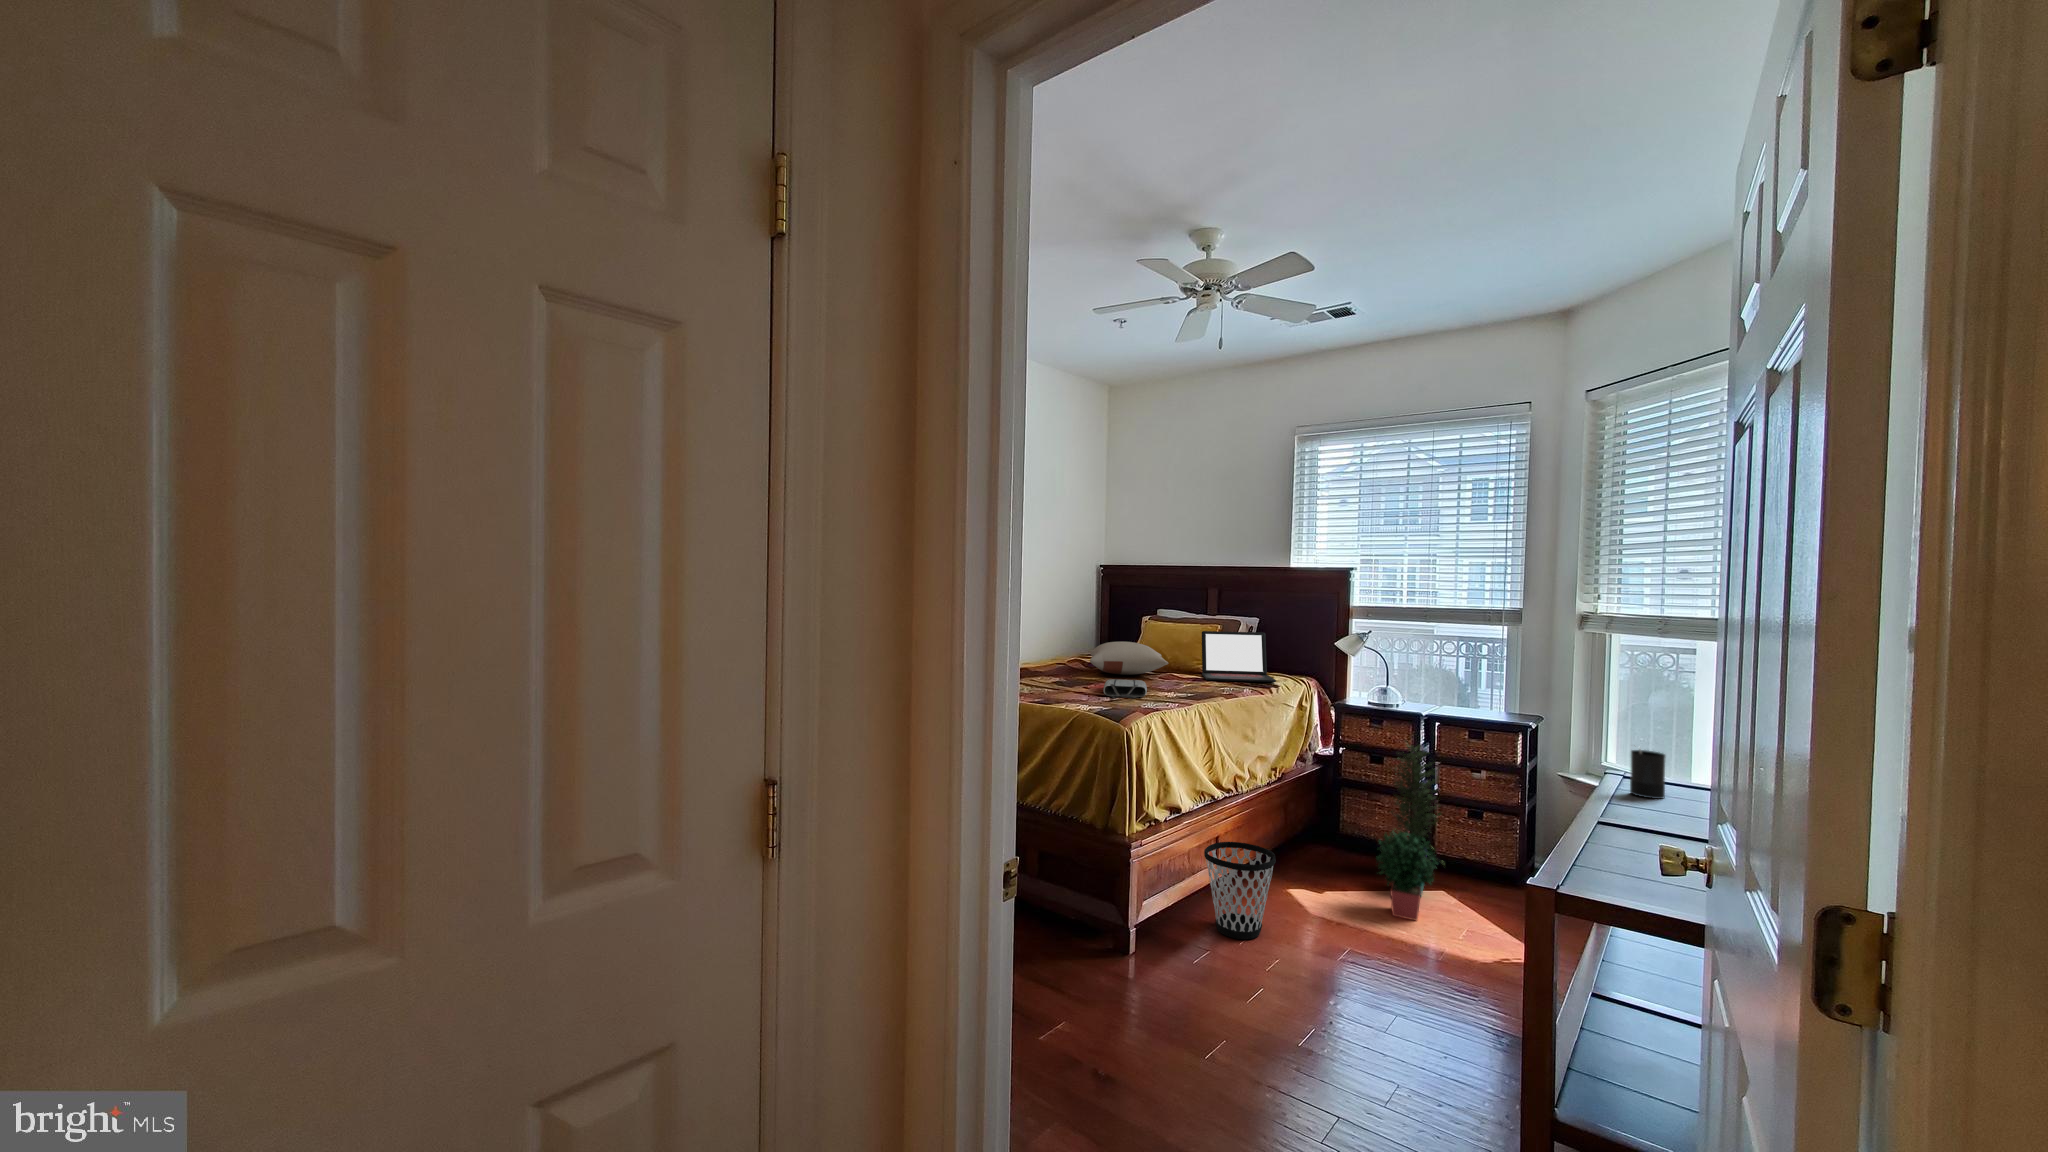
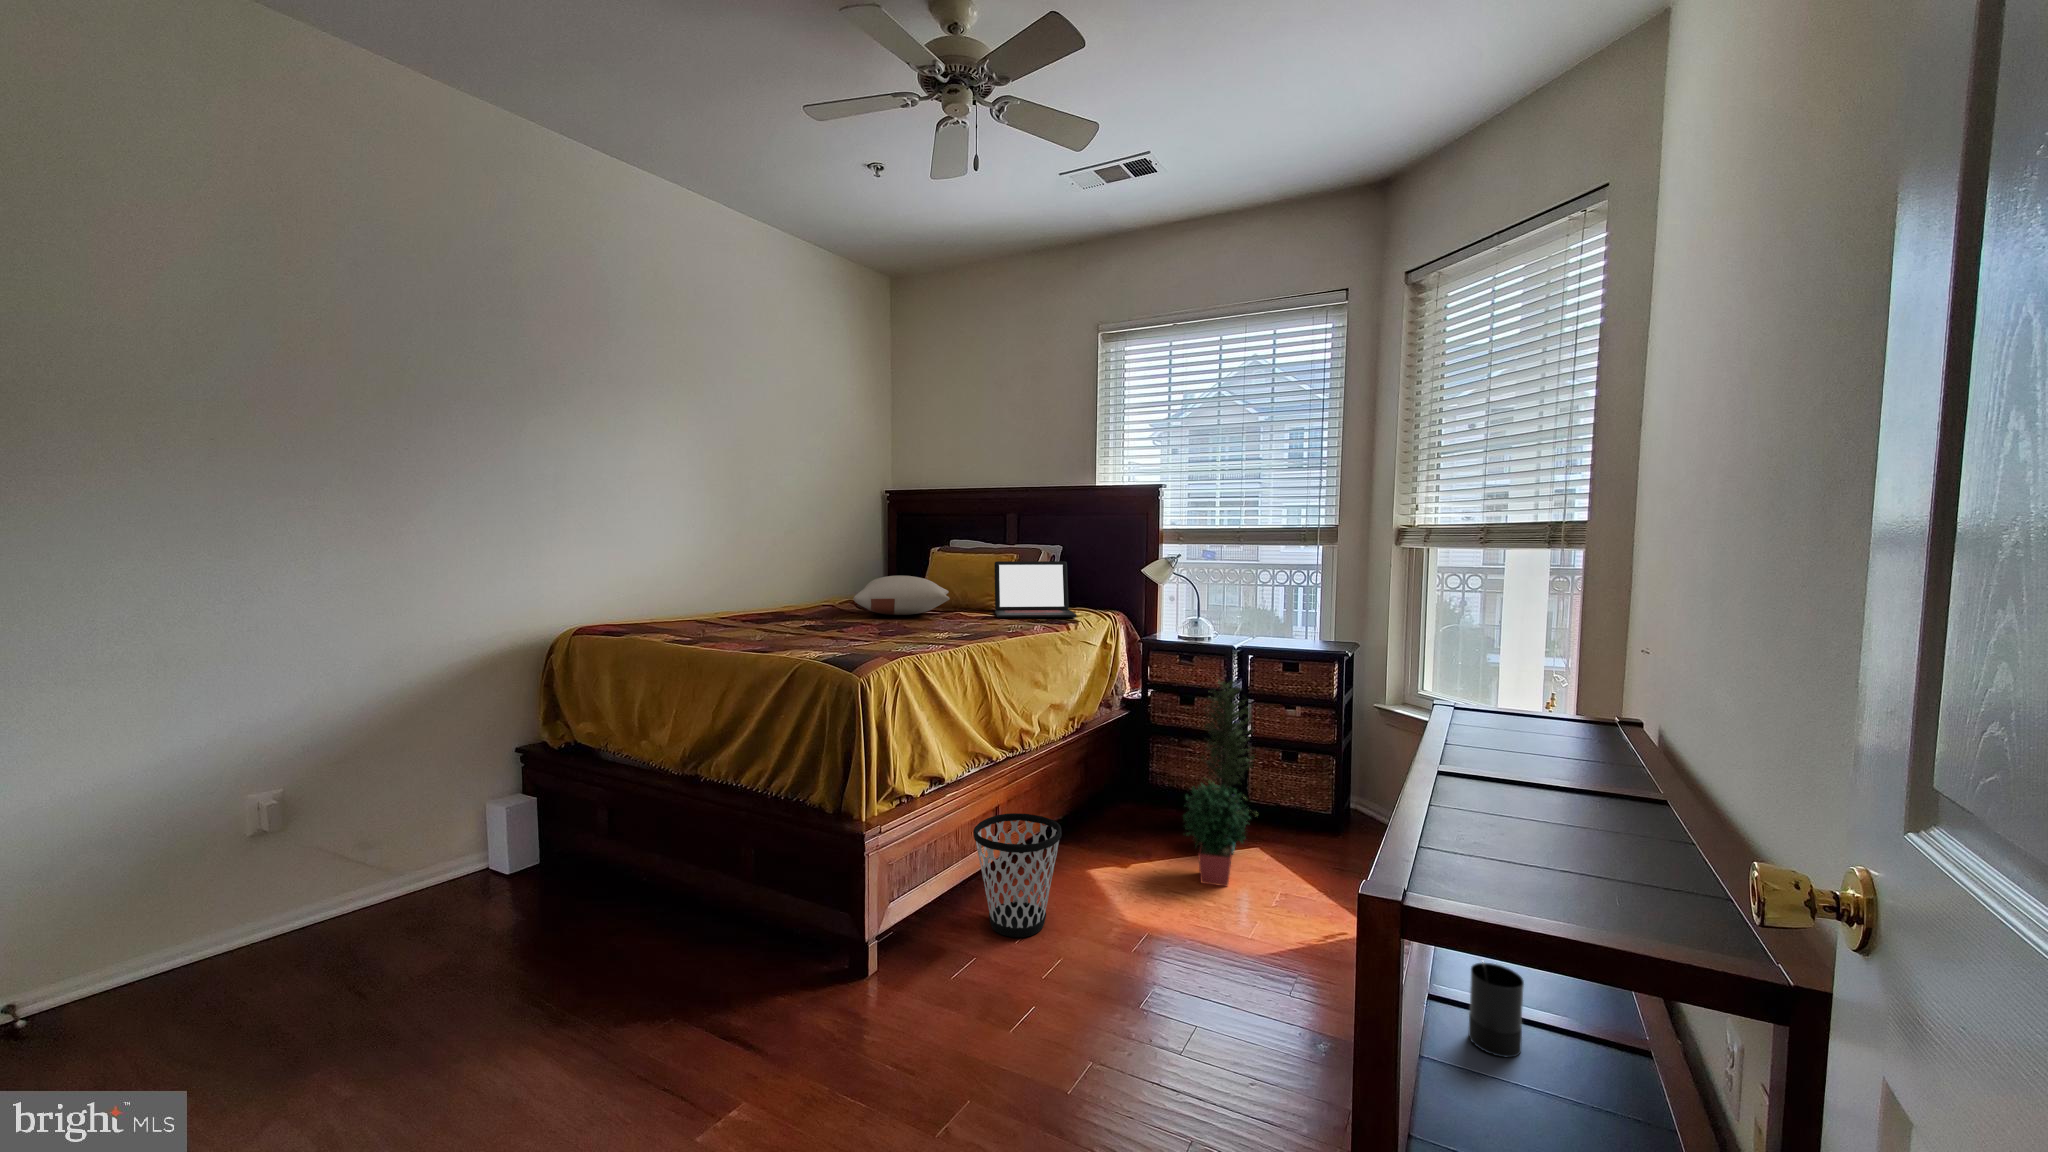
tote bag: present [1103,679,1147,698] -> none [855,619,914,641]
candle: present [1630,749,1666,799] -> present [1468,961,1524,1057]

